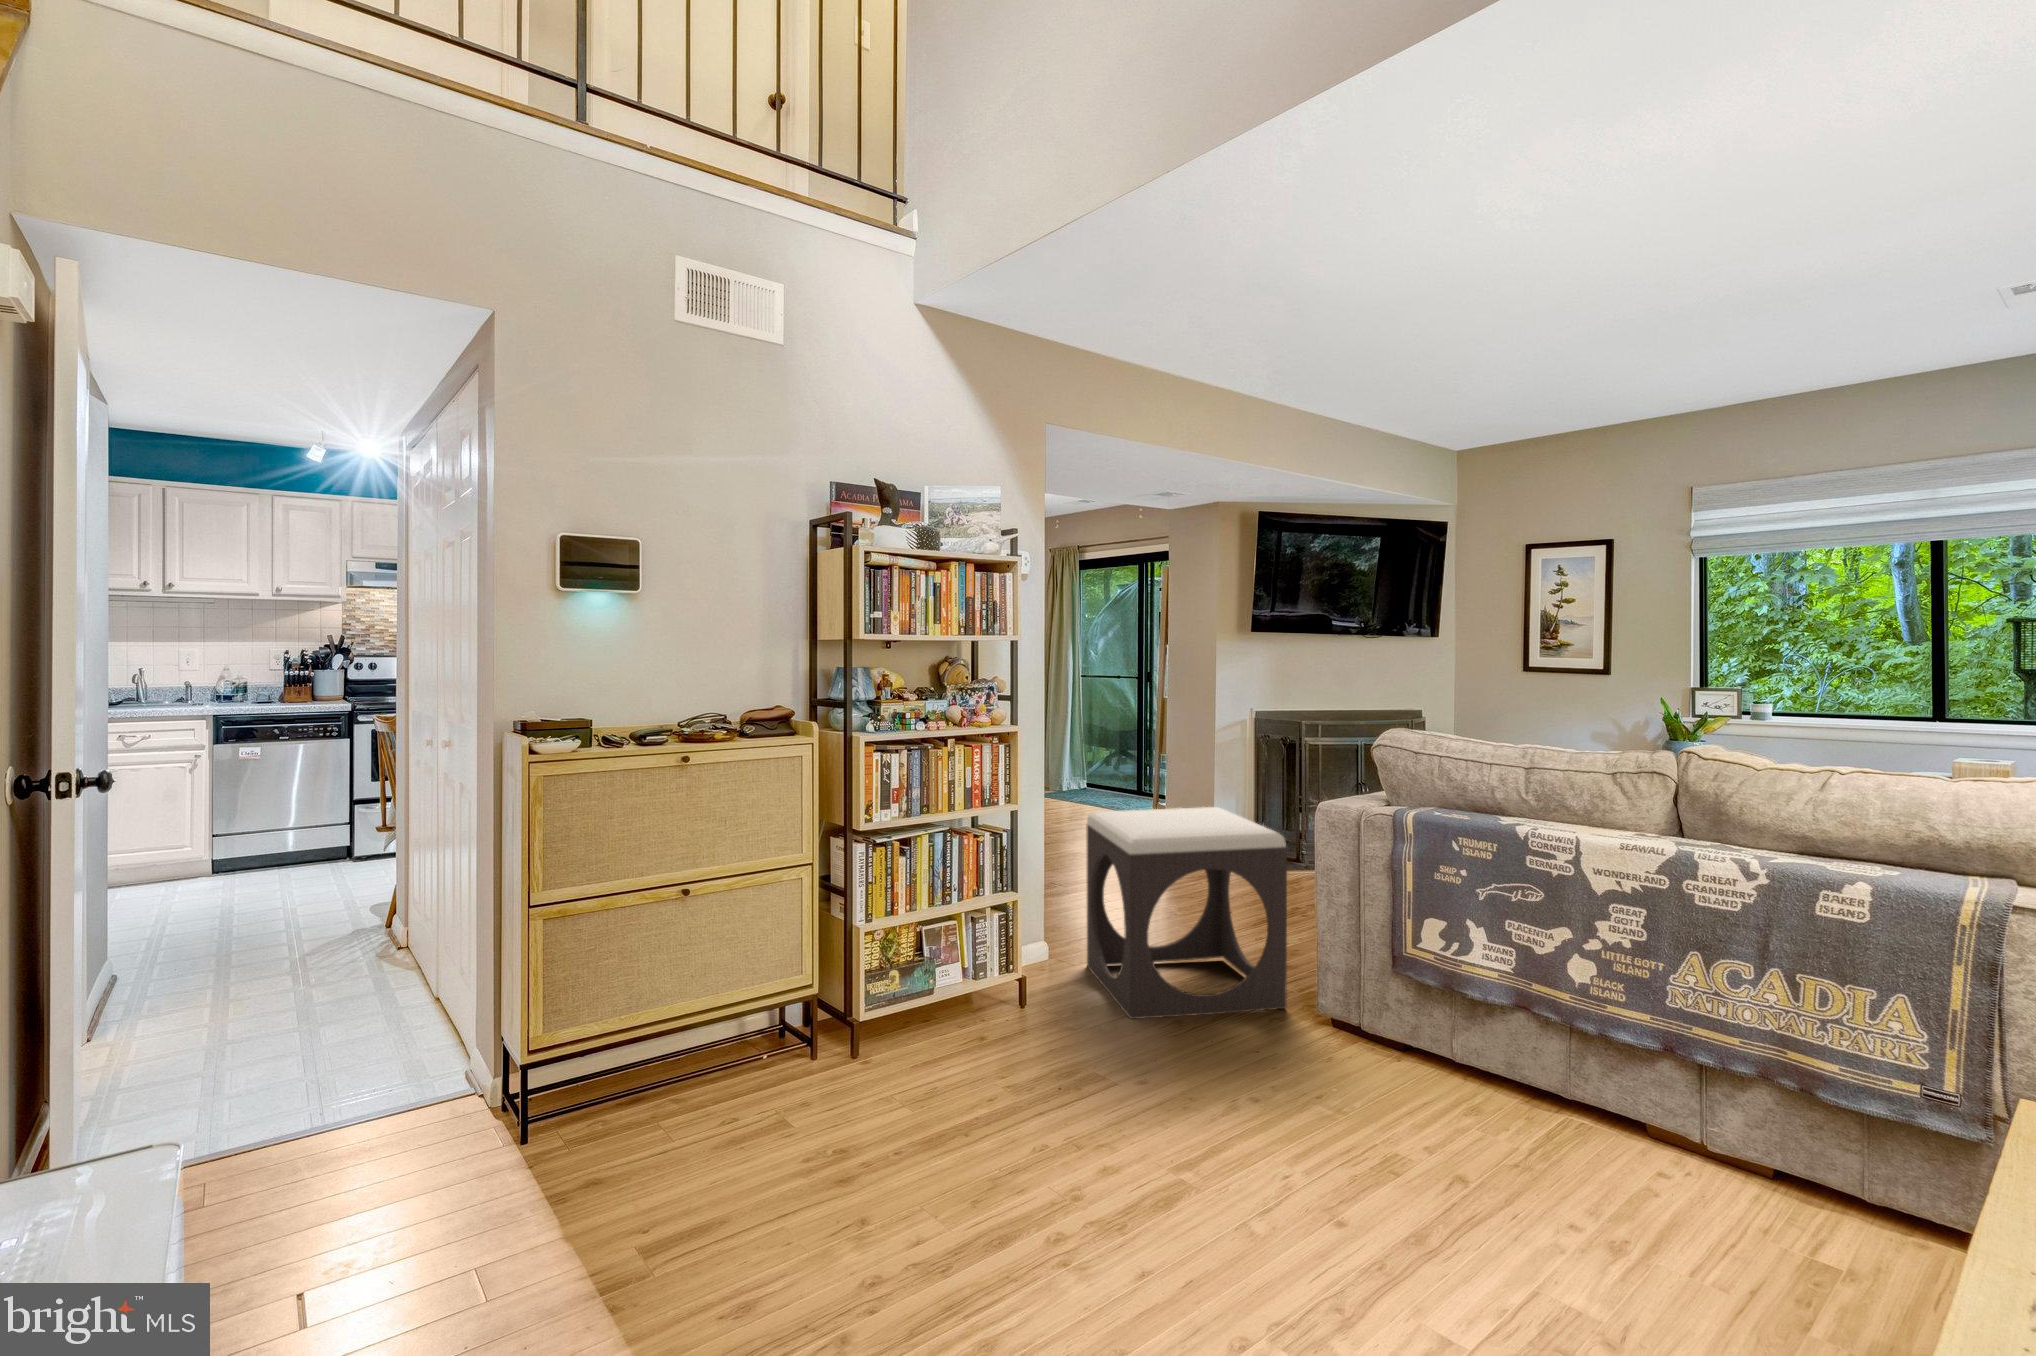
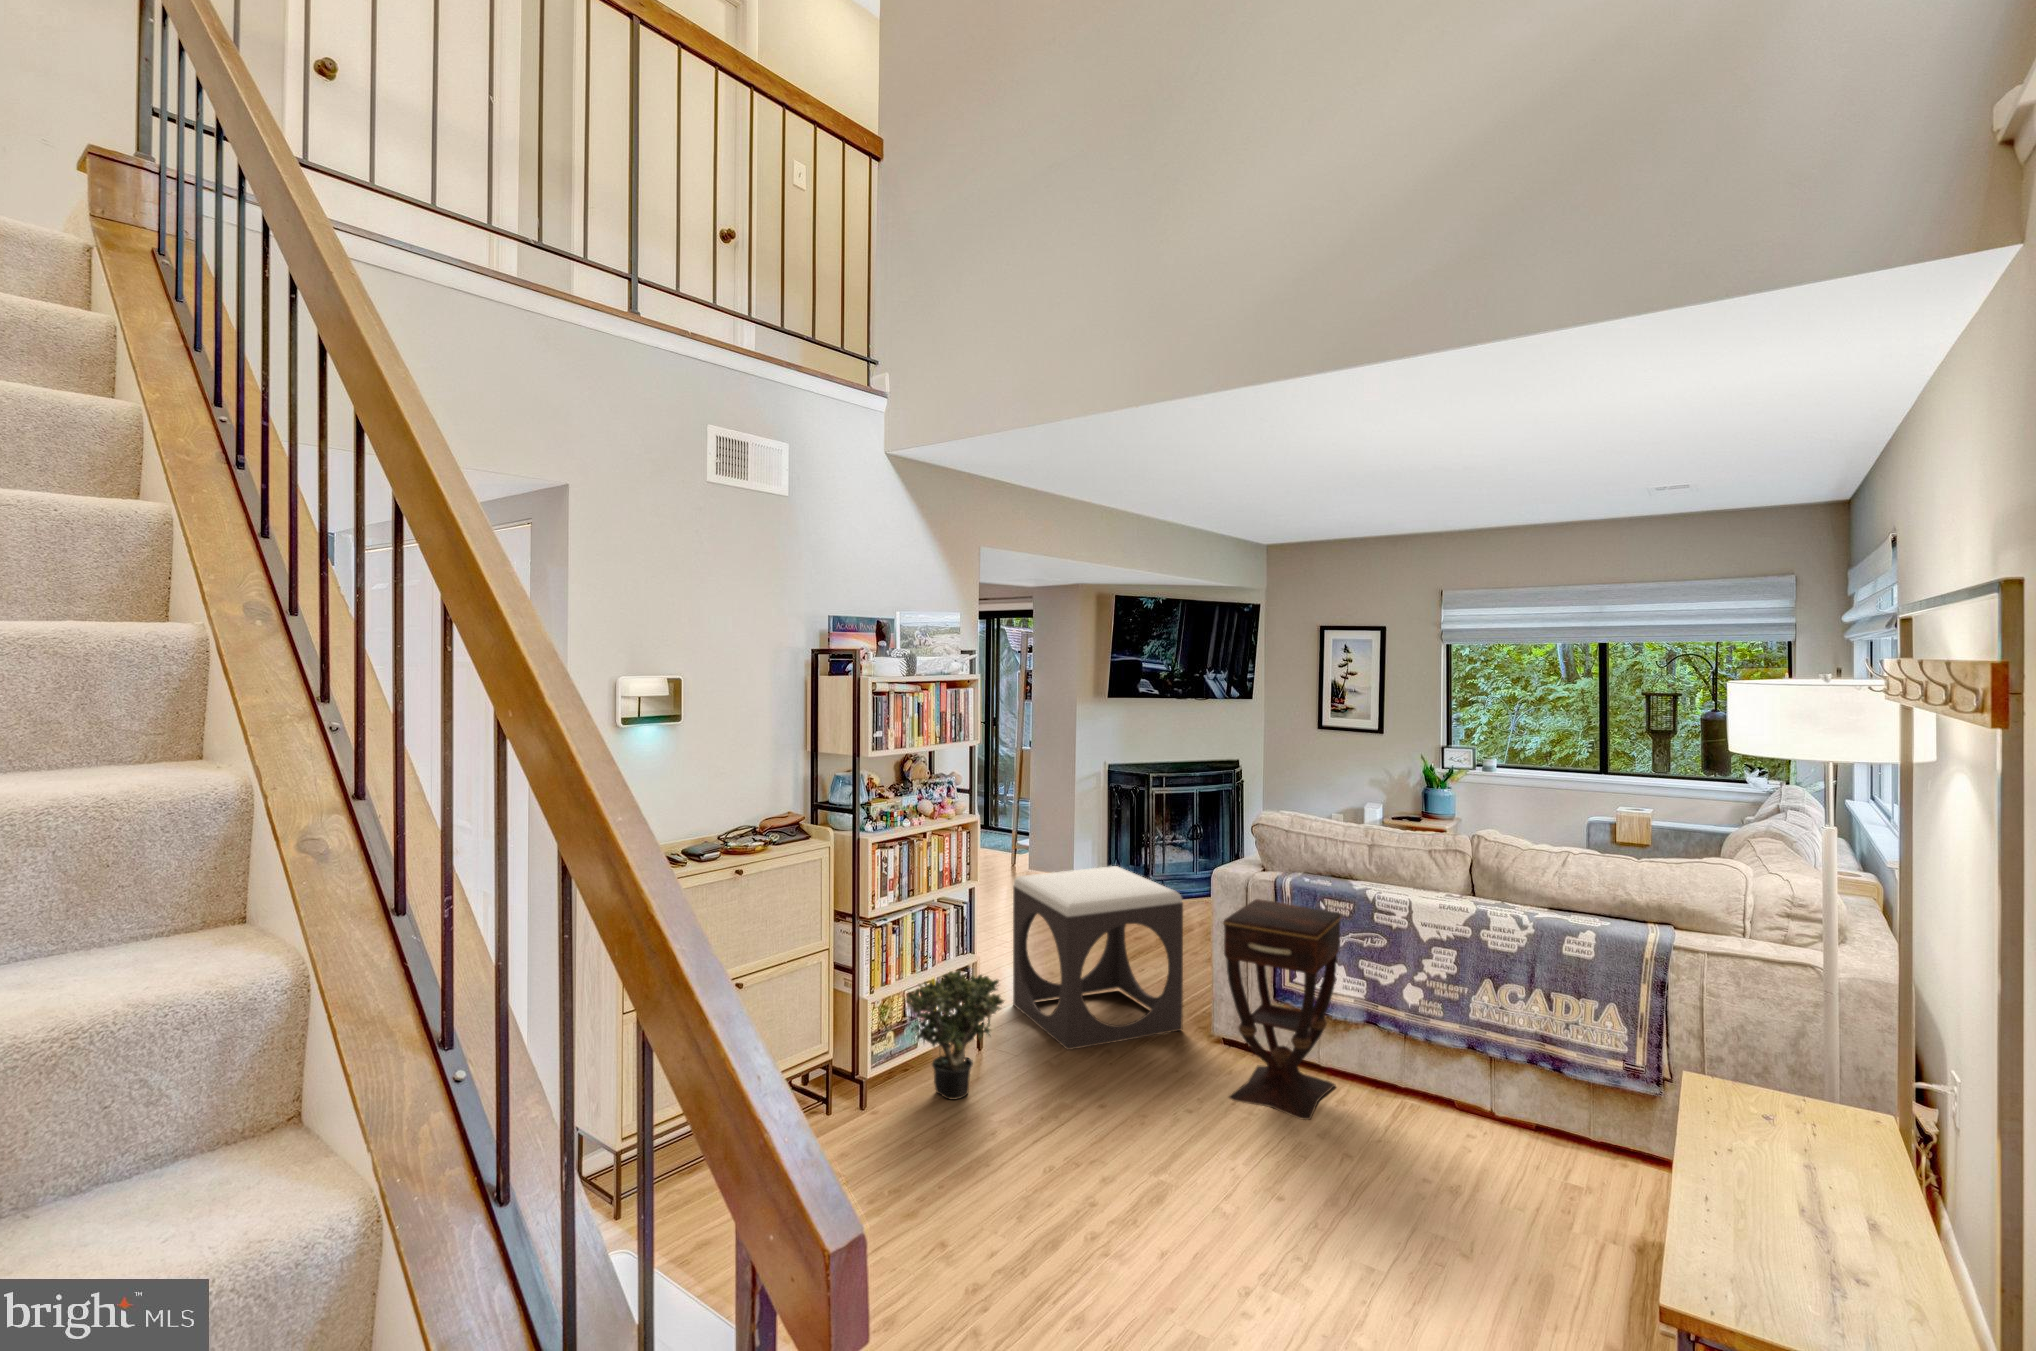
side table: none [1310,838,1487,1129] -> present [1223,899,1341,1120]
potted plant: none [907,903,1030,1061] -> present [906,970,1004,1099]

